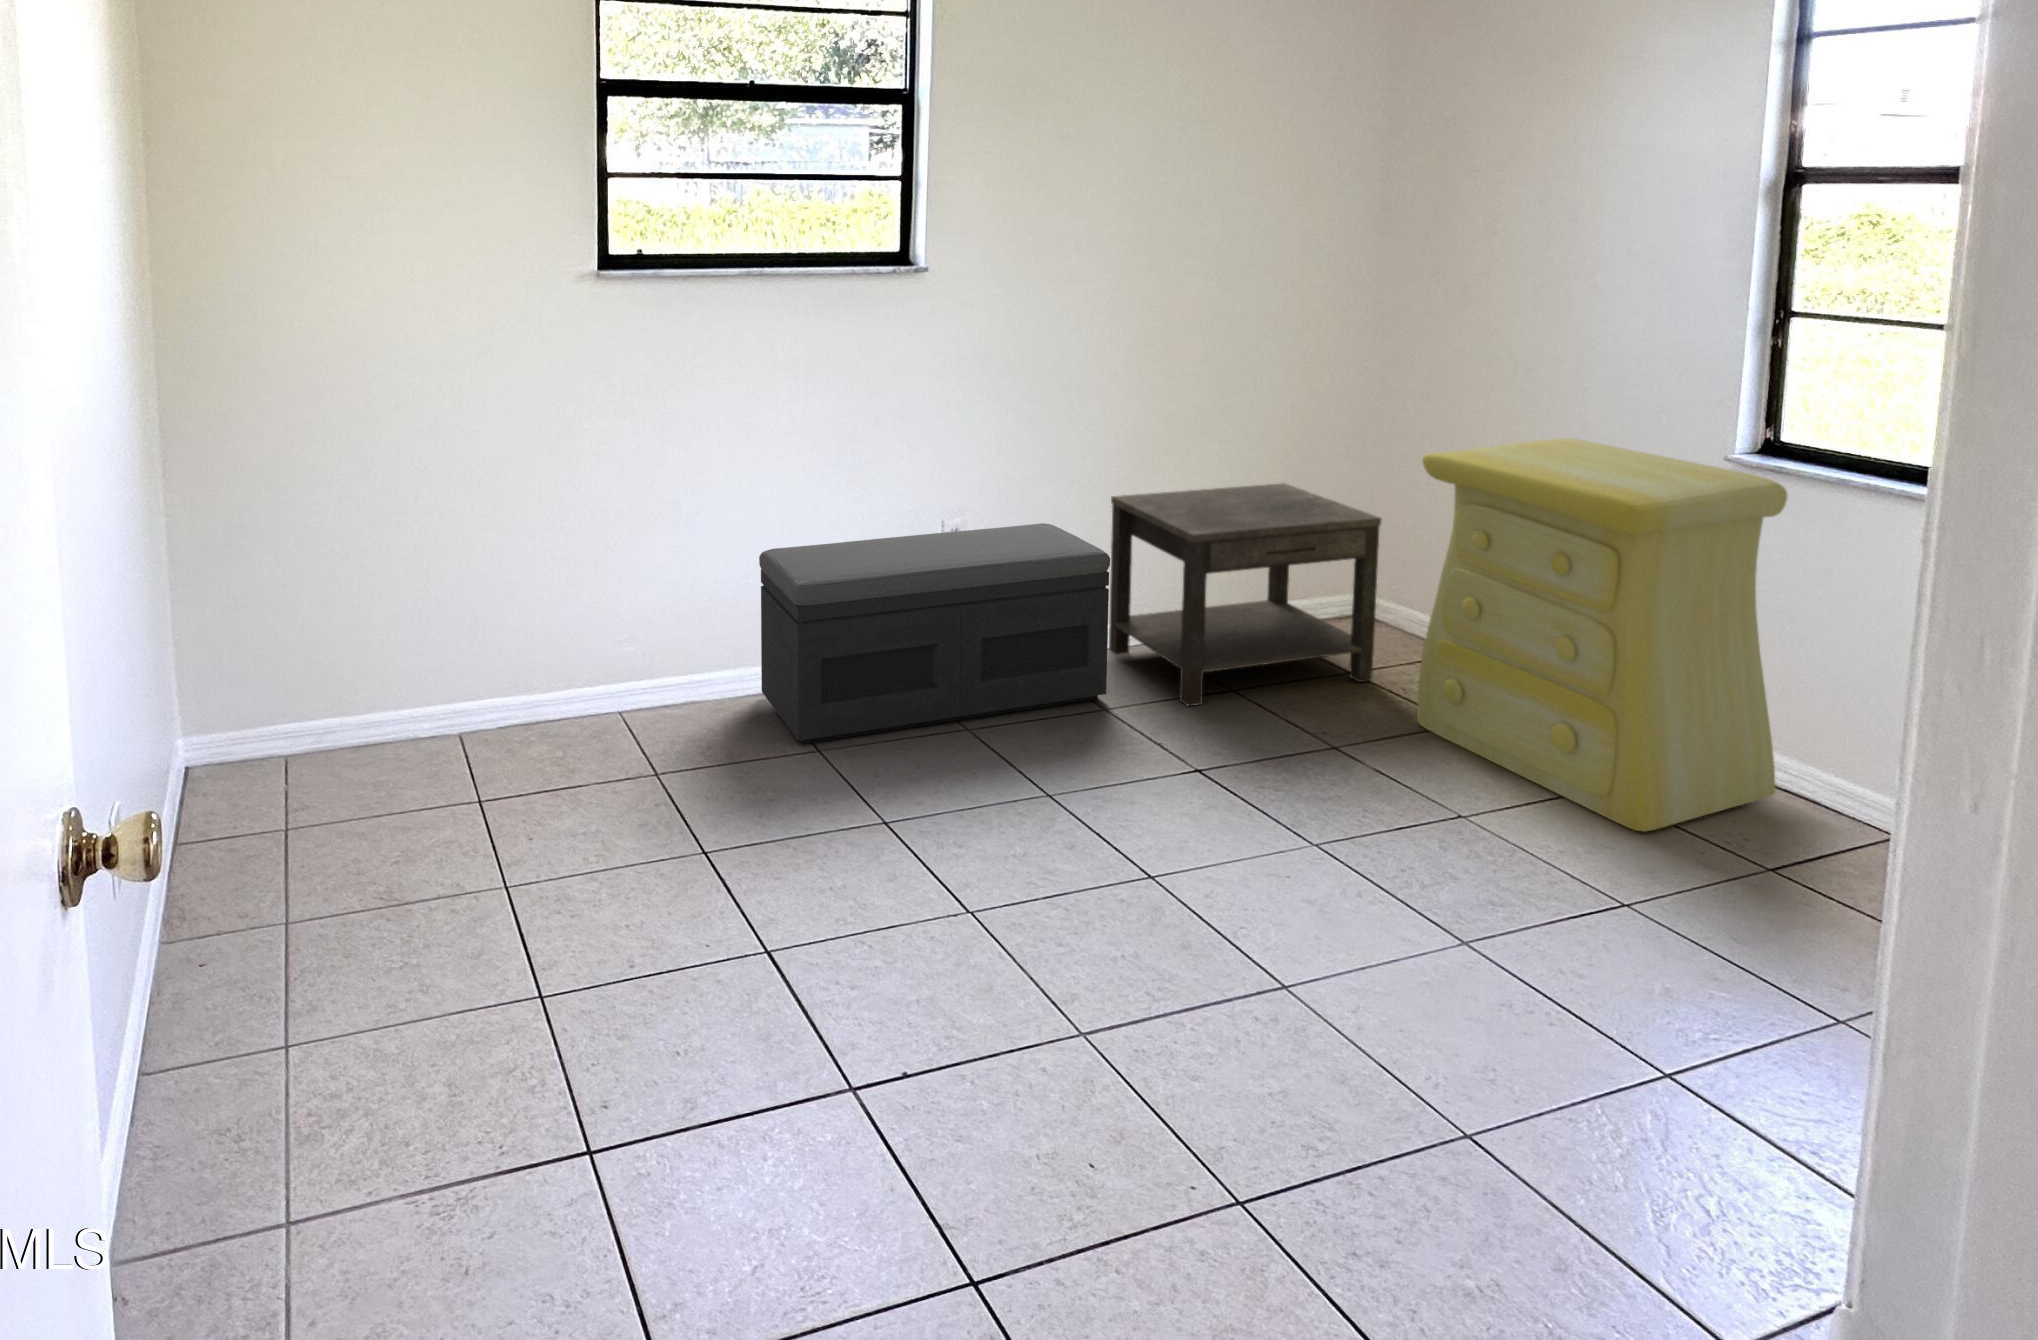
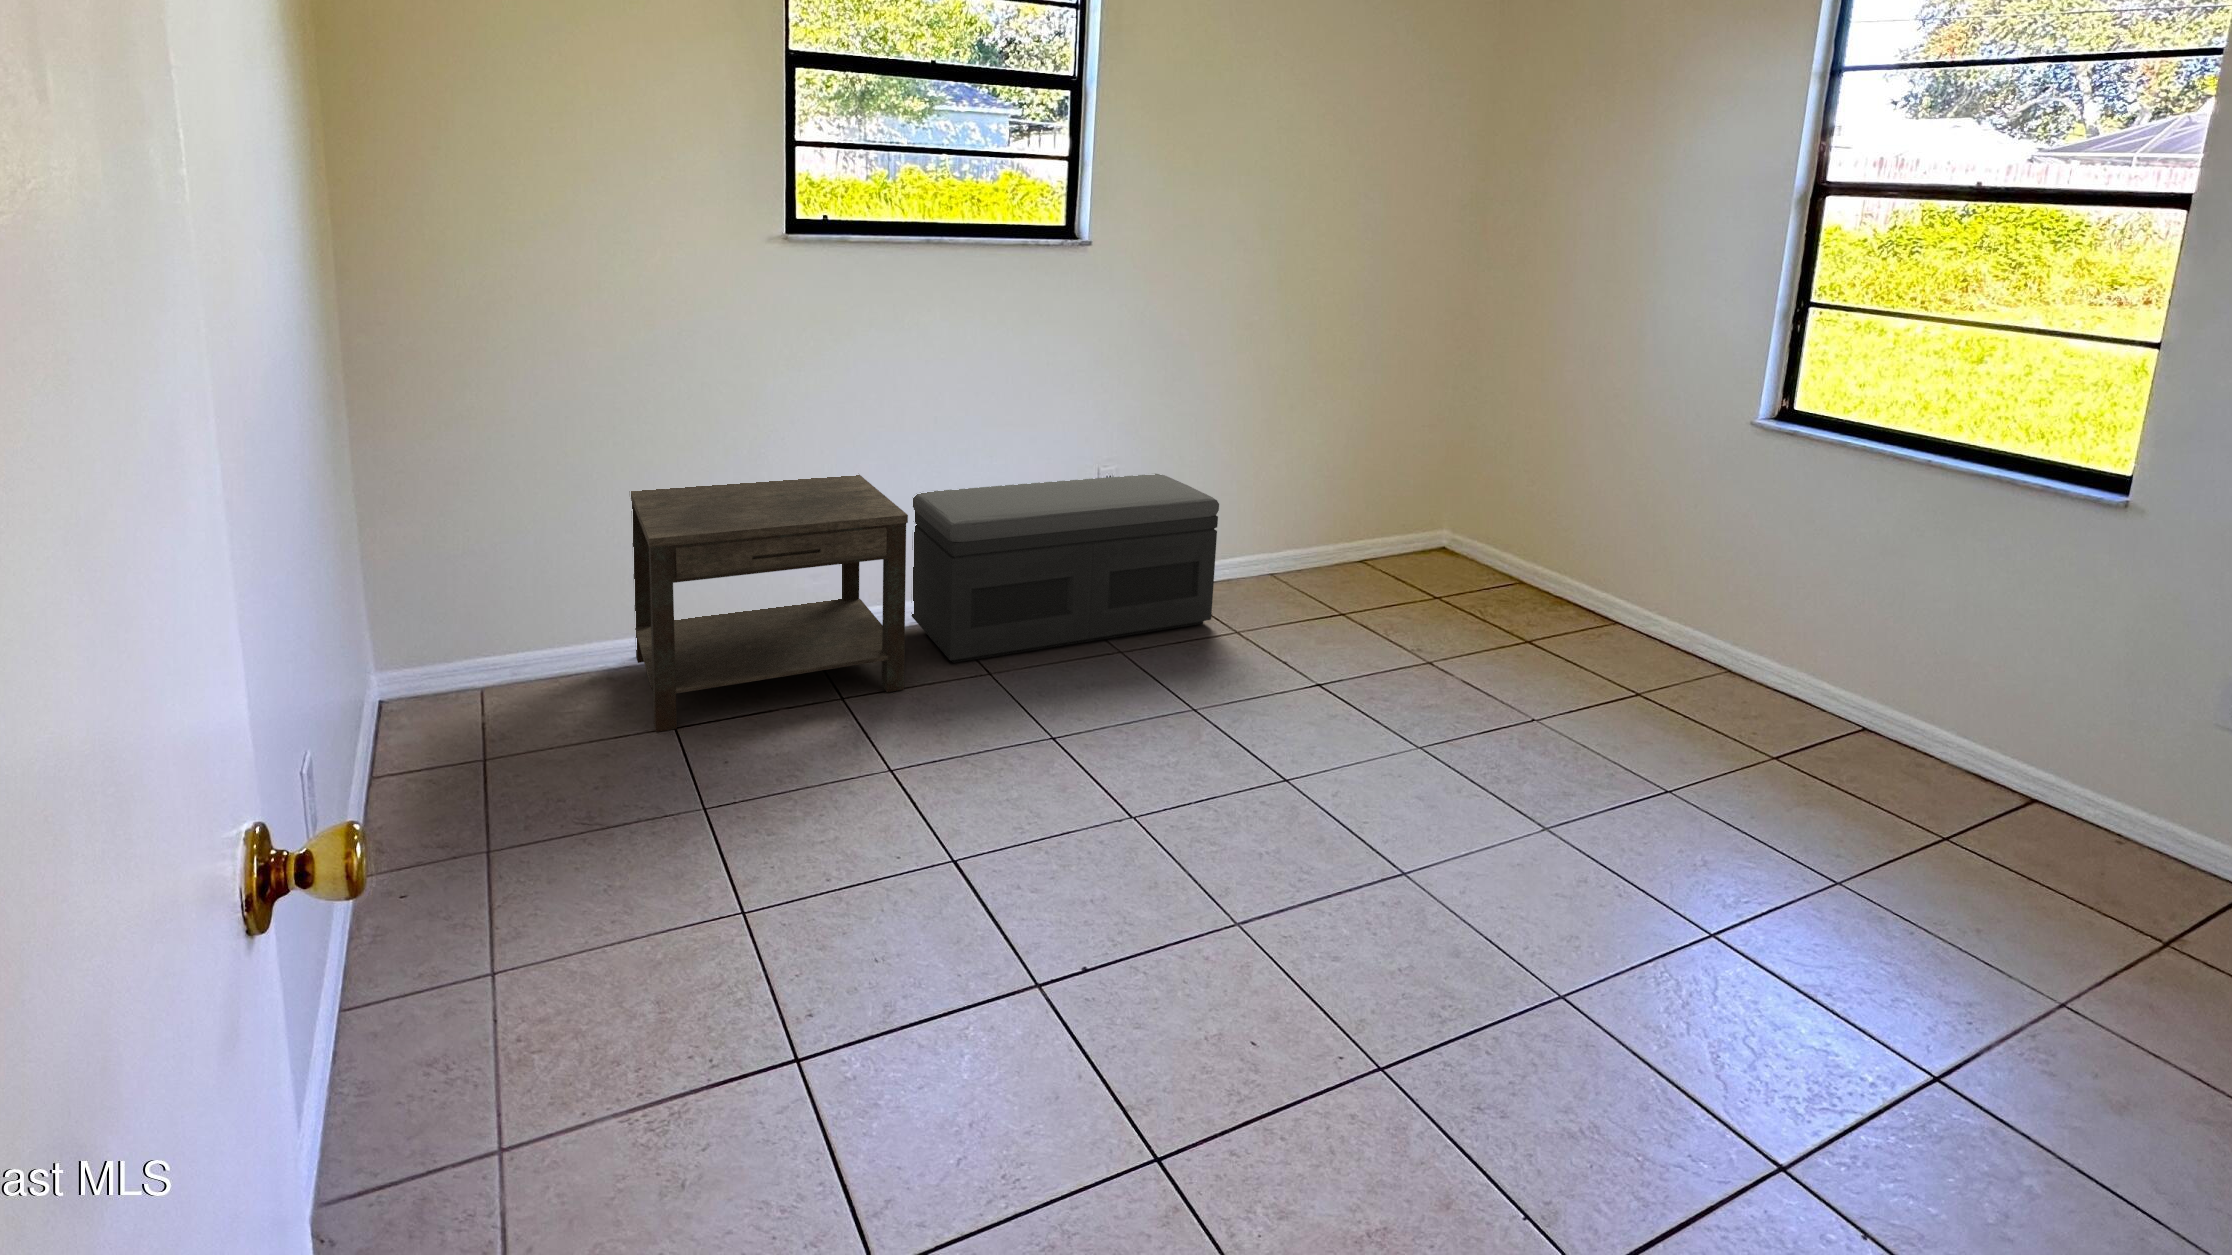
dresser: present [1417,438,1788,831] -> none [1472,410,1798,738]
side table: present [1109,483,1382,706] -> present [631,475,908,732]

